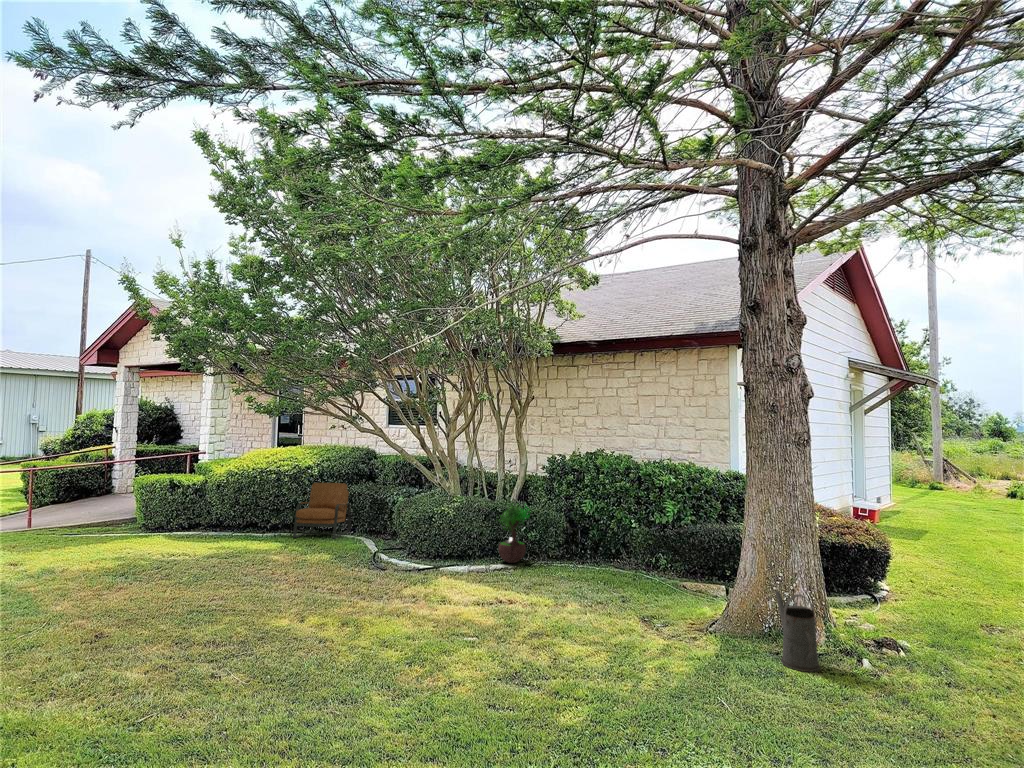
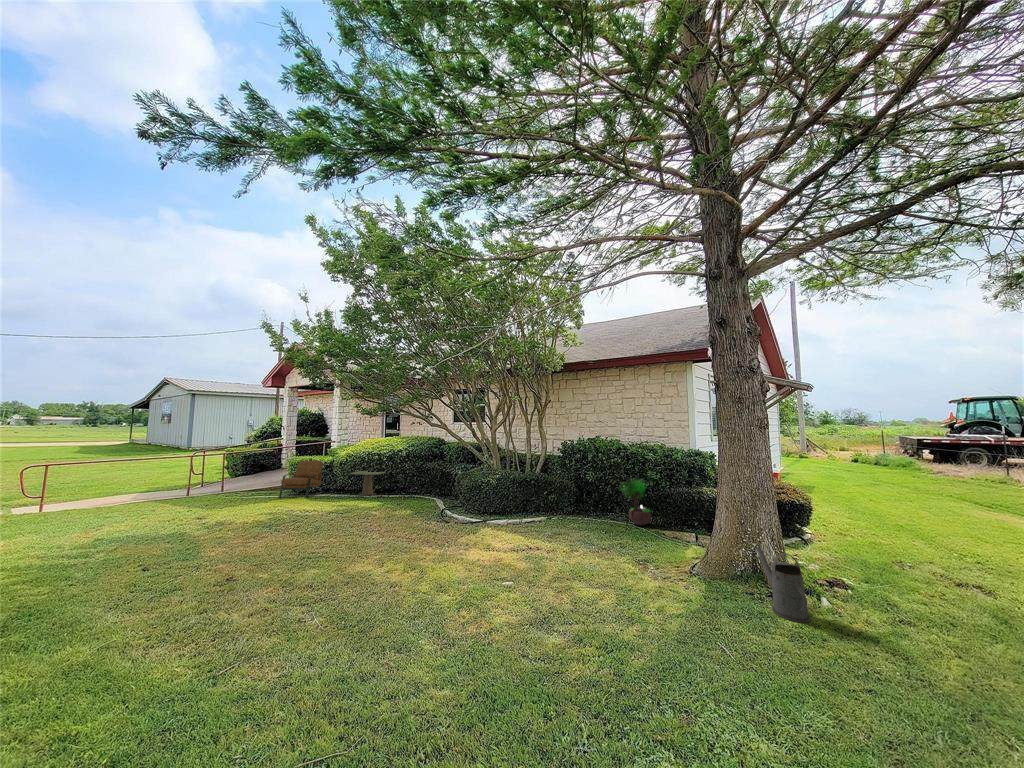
chair: present [293,483,351,539] -> present [279,461,325,498]
side table: none [233,497,287,534] -> present [351,471,386,496]
potted tree: present [499,505,528,563] -> present [620,480,651,525]

